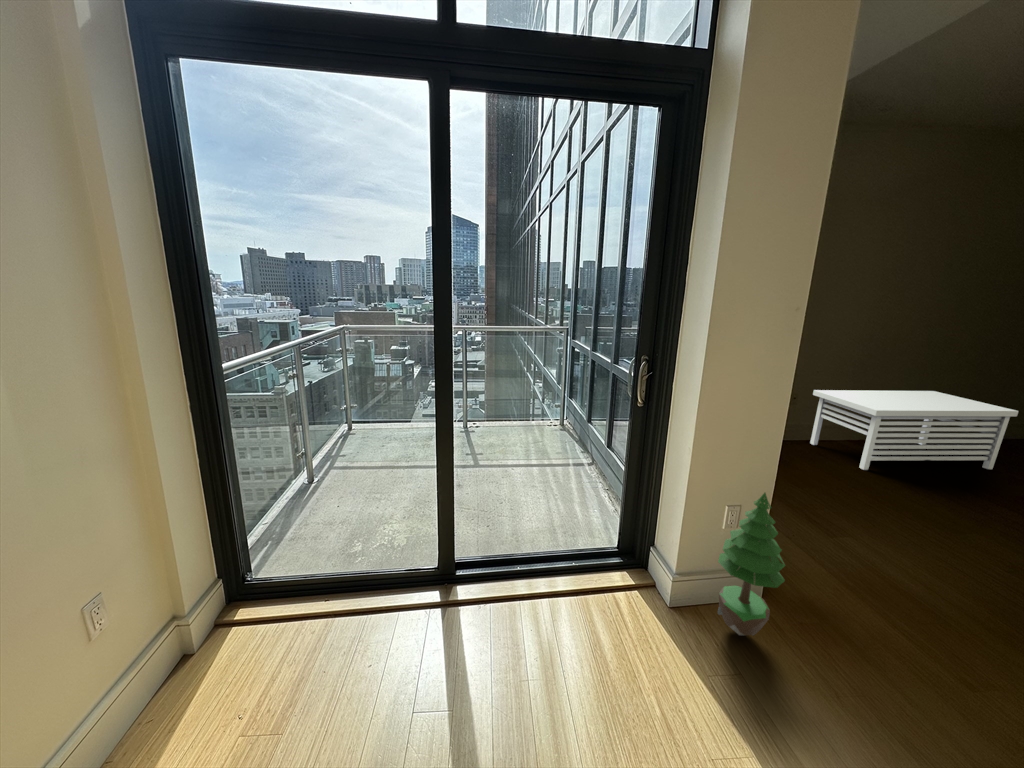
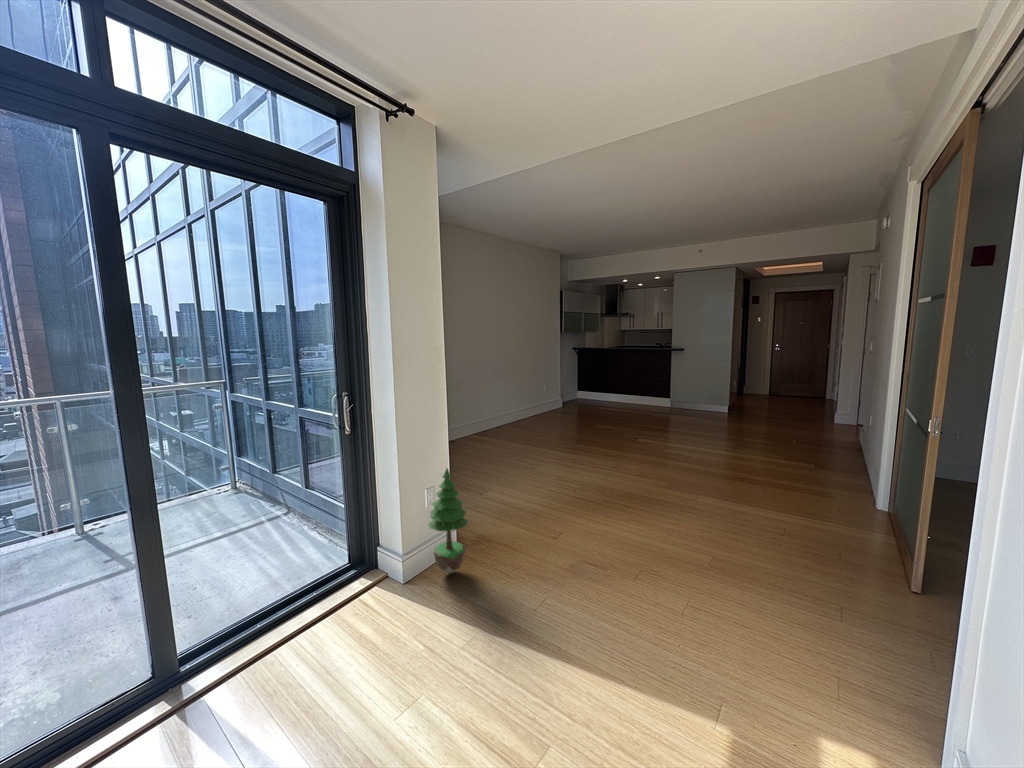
storage bench: present [810,390,1018,470] -> none [446,392,540,451]

